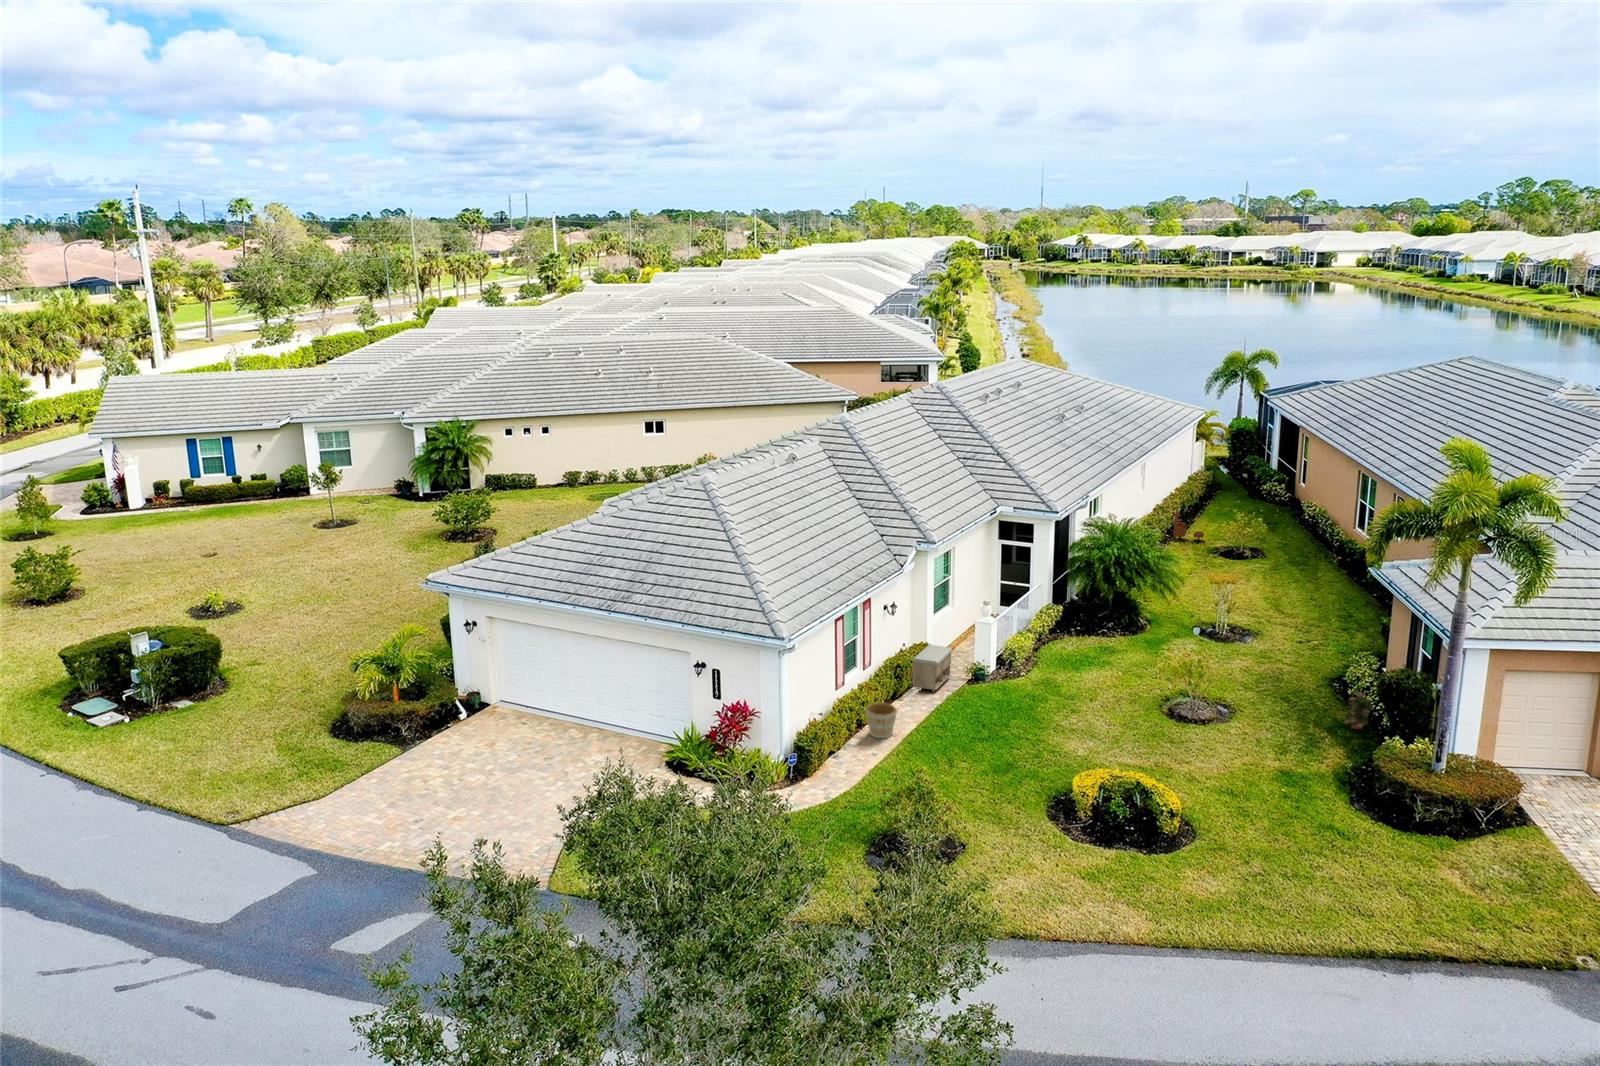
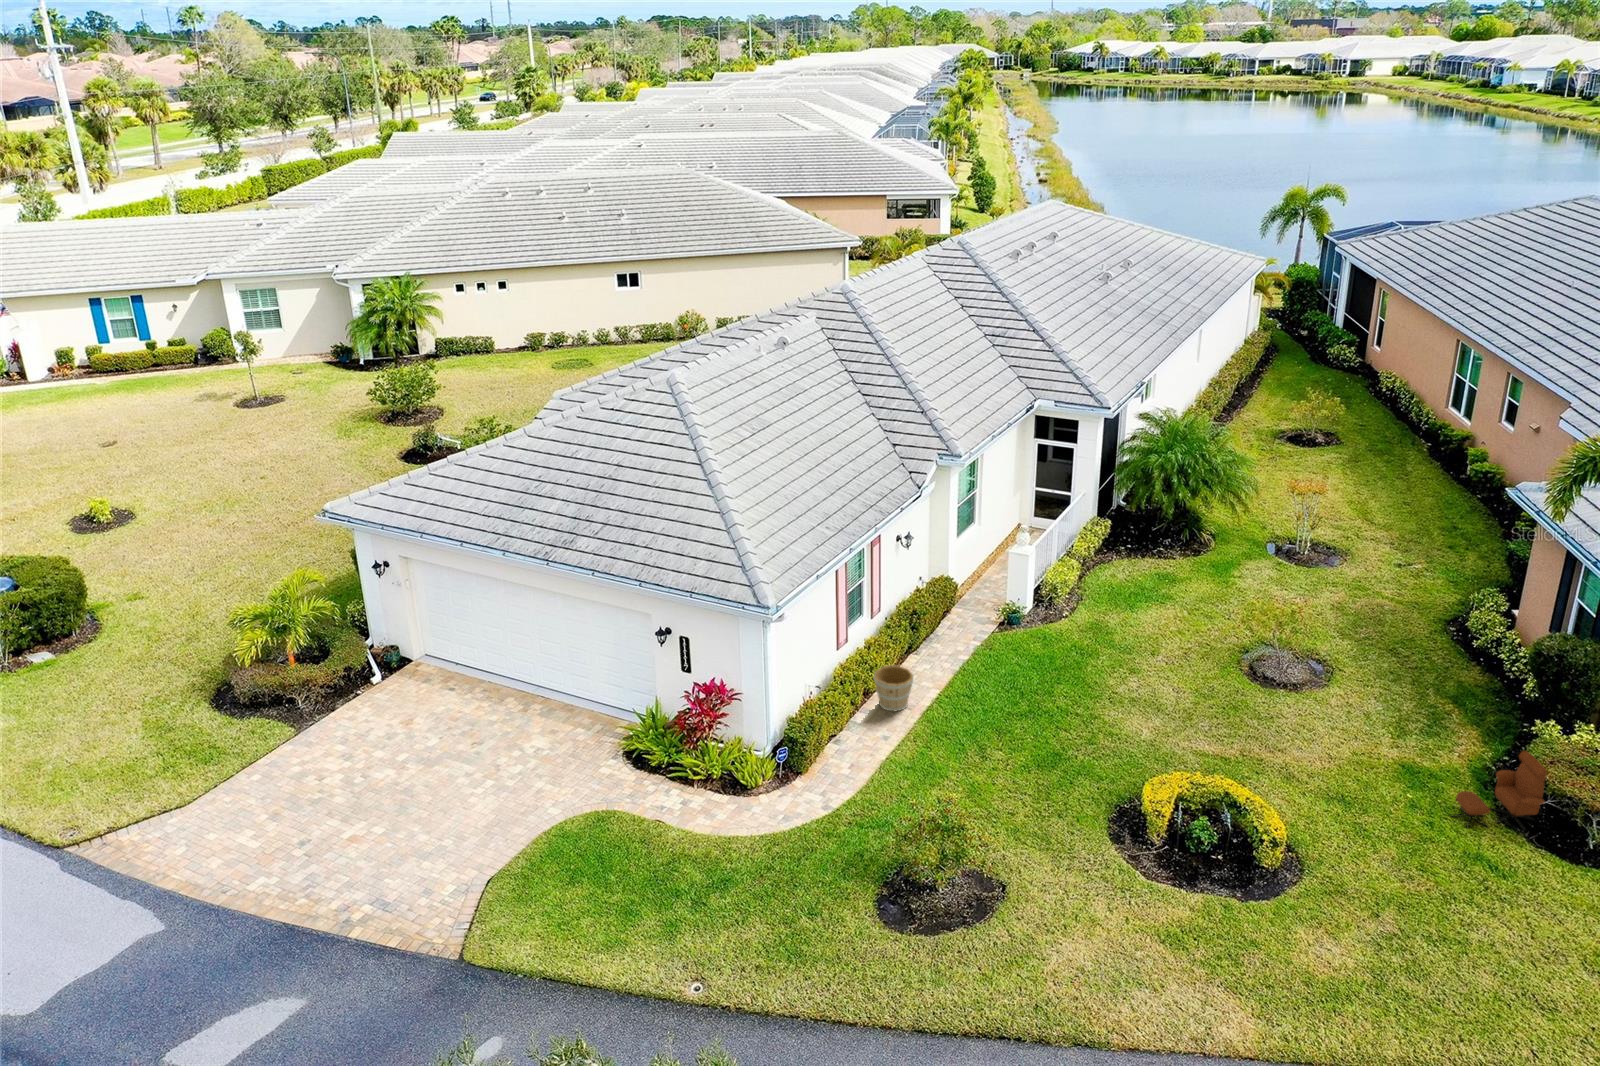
lounge chair: present [1172,511,1205,544] -> present [1450,751,1547,830]
storage bench: present [913,645,952,692] -> none [931,580,980,640]
decorative plant: present [1345,692,1372,729] -> none [1470,651,1511,699]

